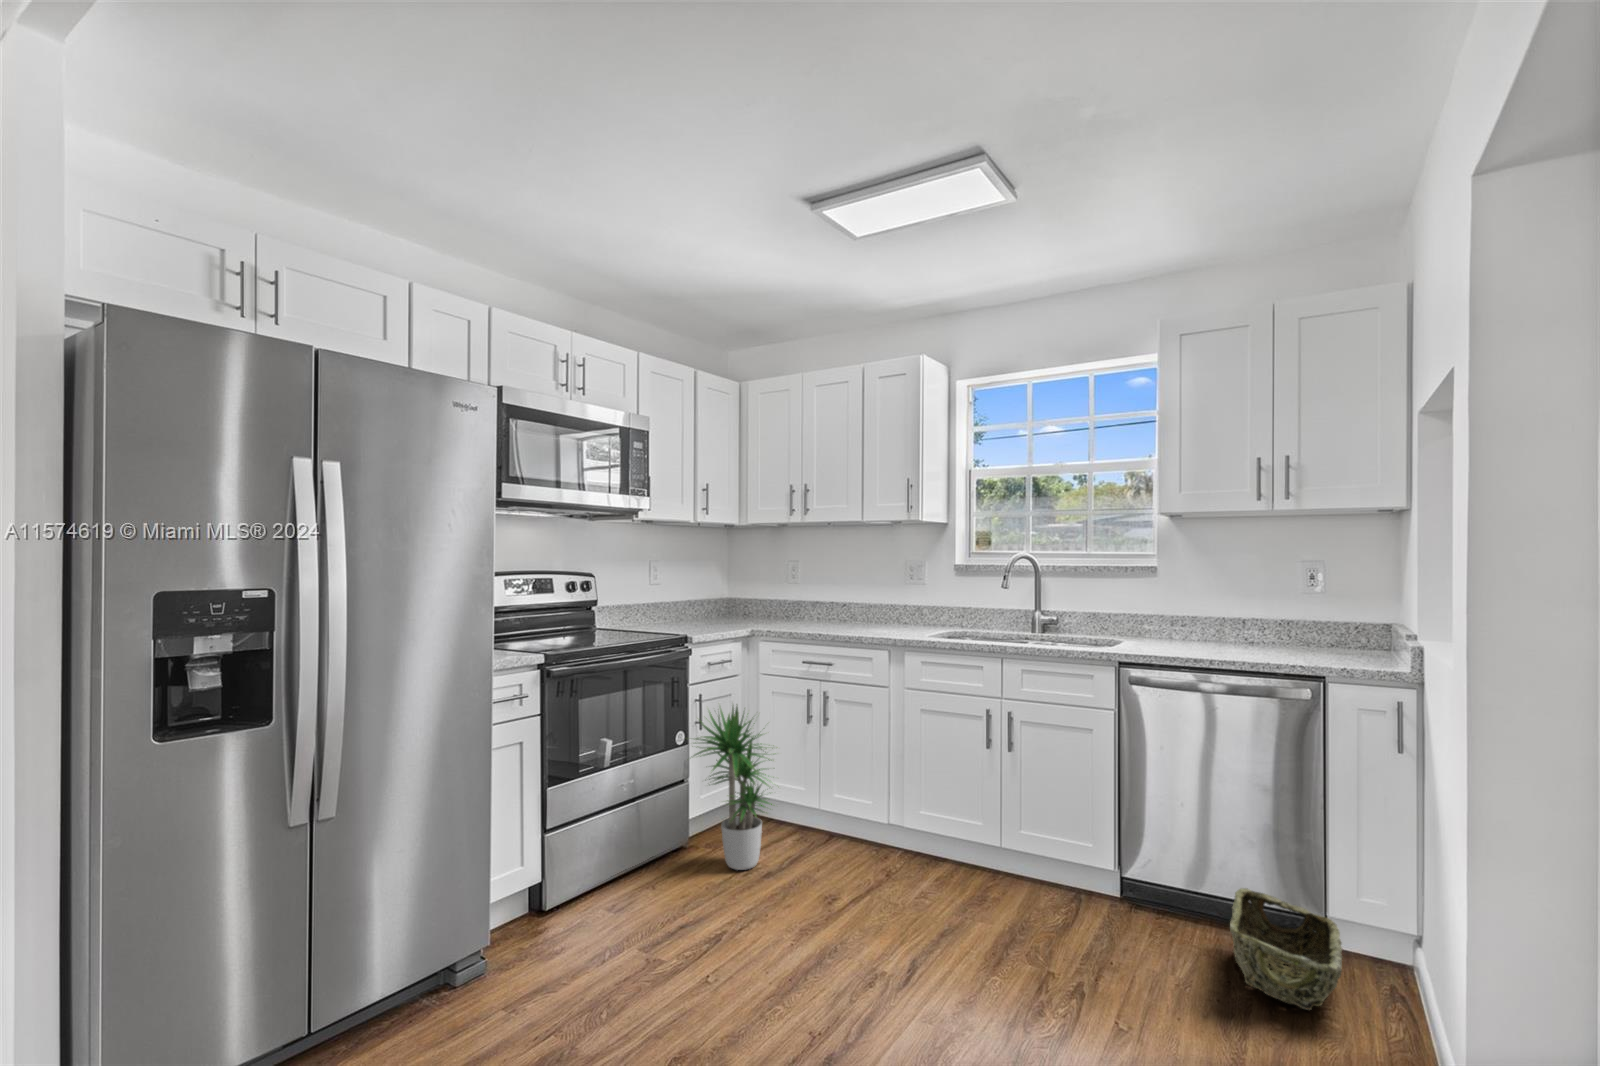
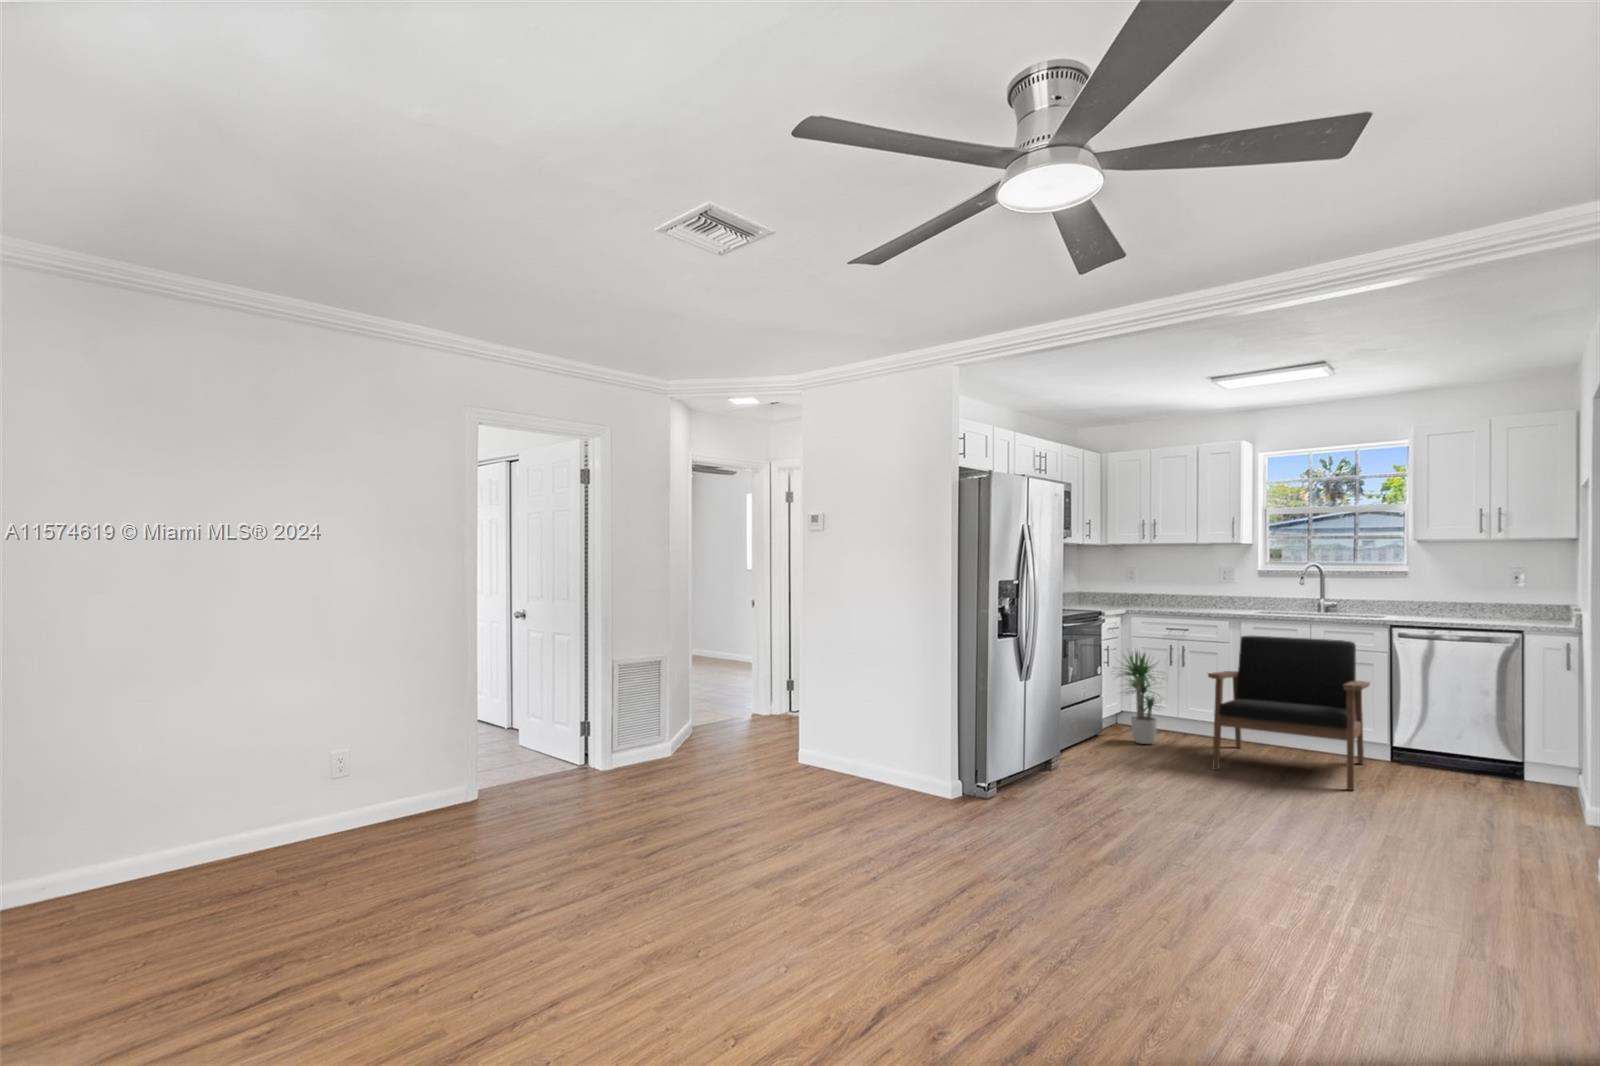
armchair: none [797,679,1083,1022] -> present [1208,636,1370,790]
woven basket: present [1230,888,1342,1010] -> none [1466,747,1532,794]

